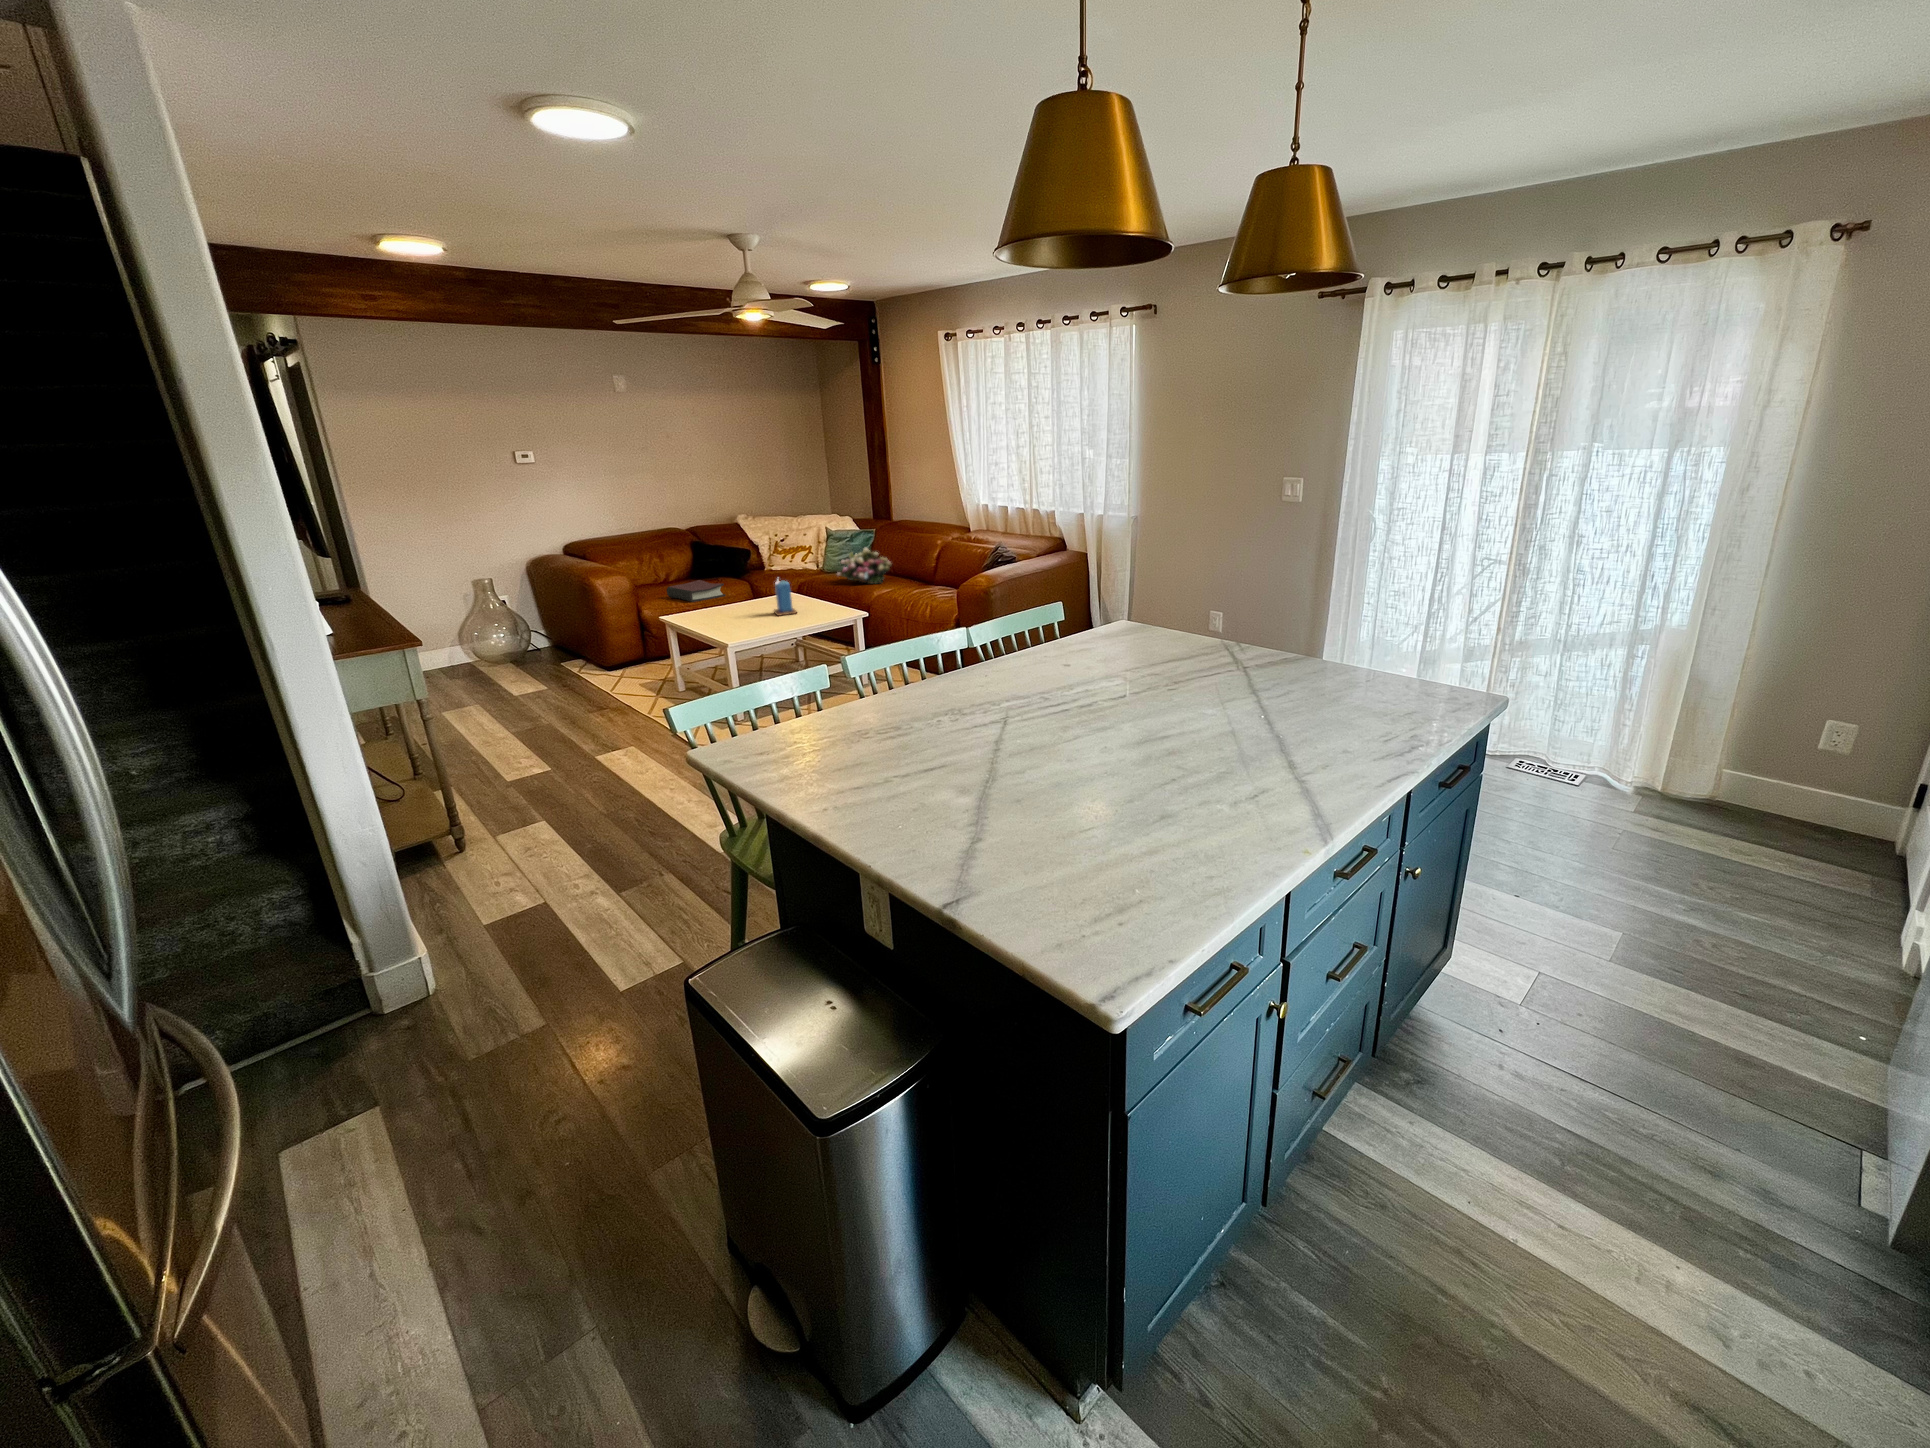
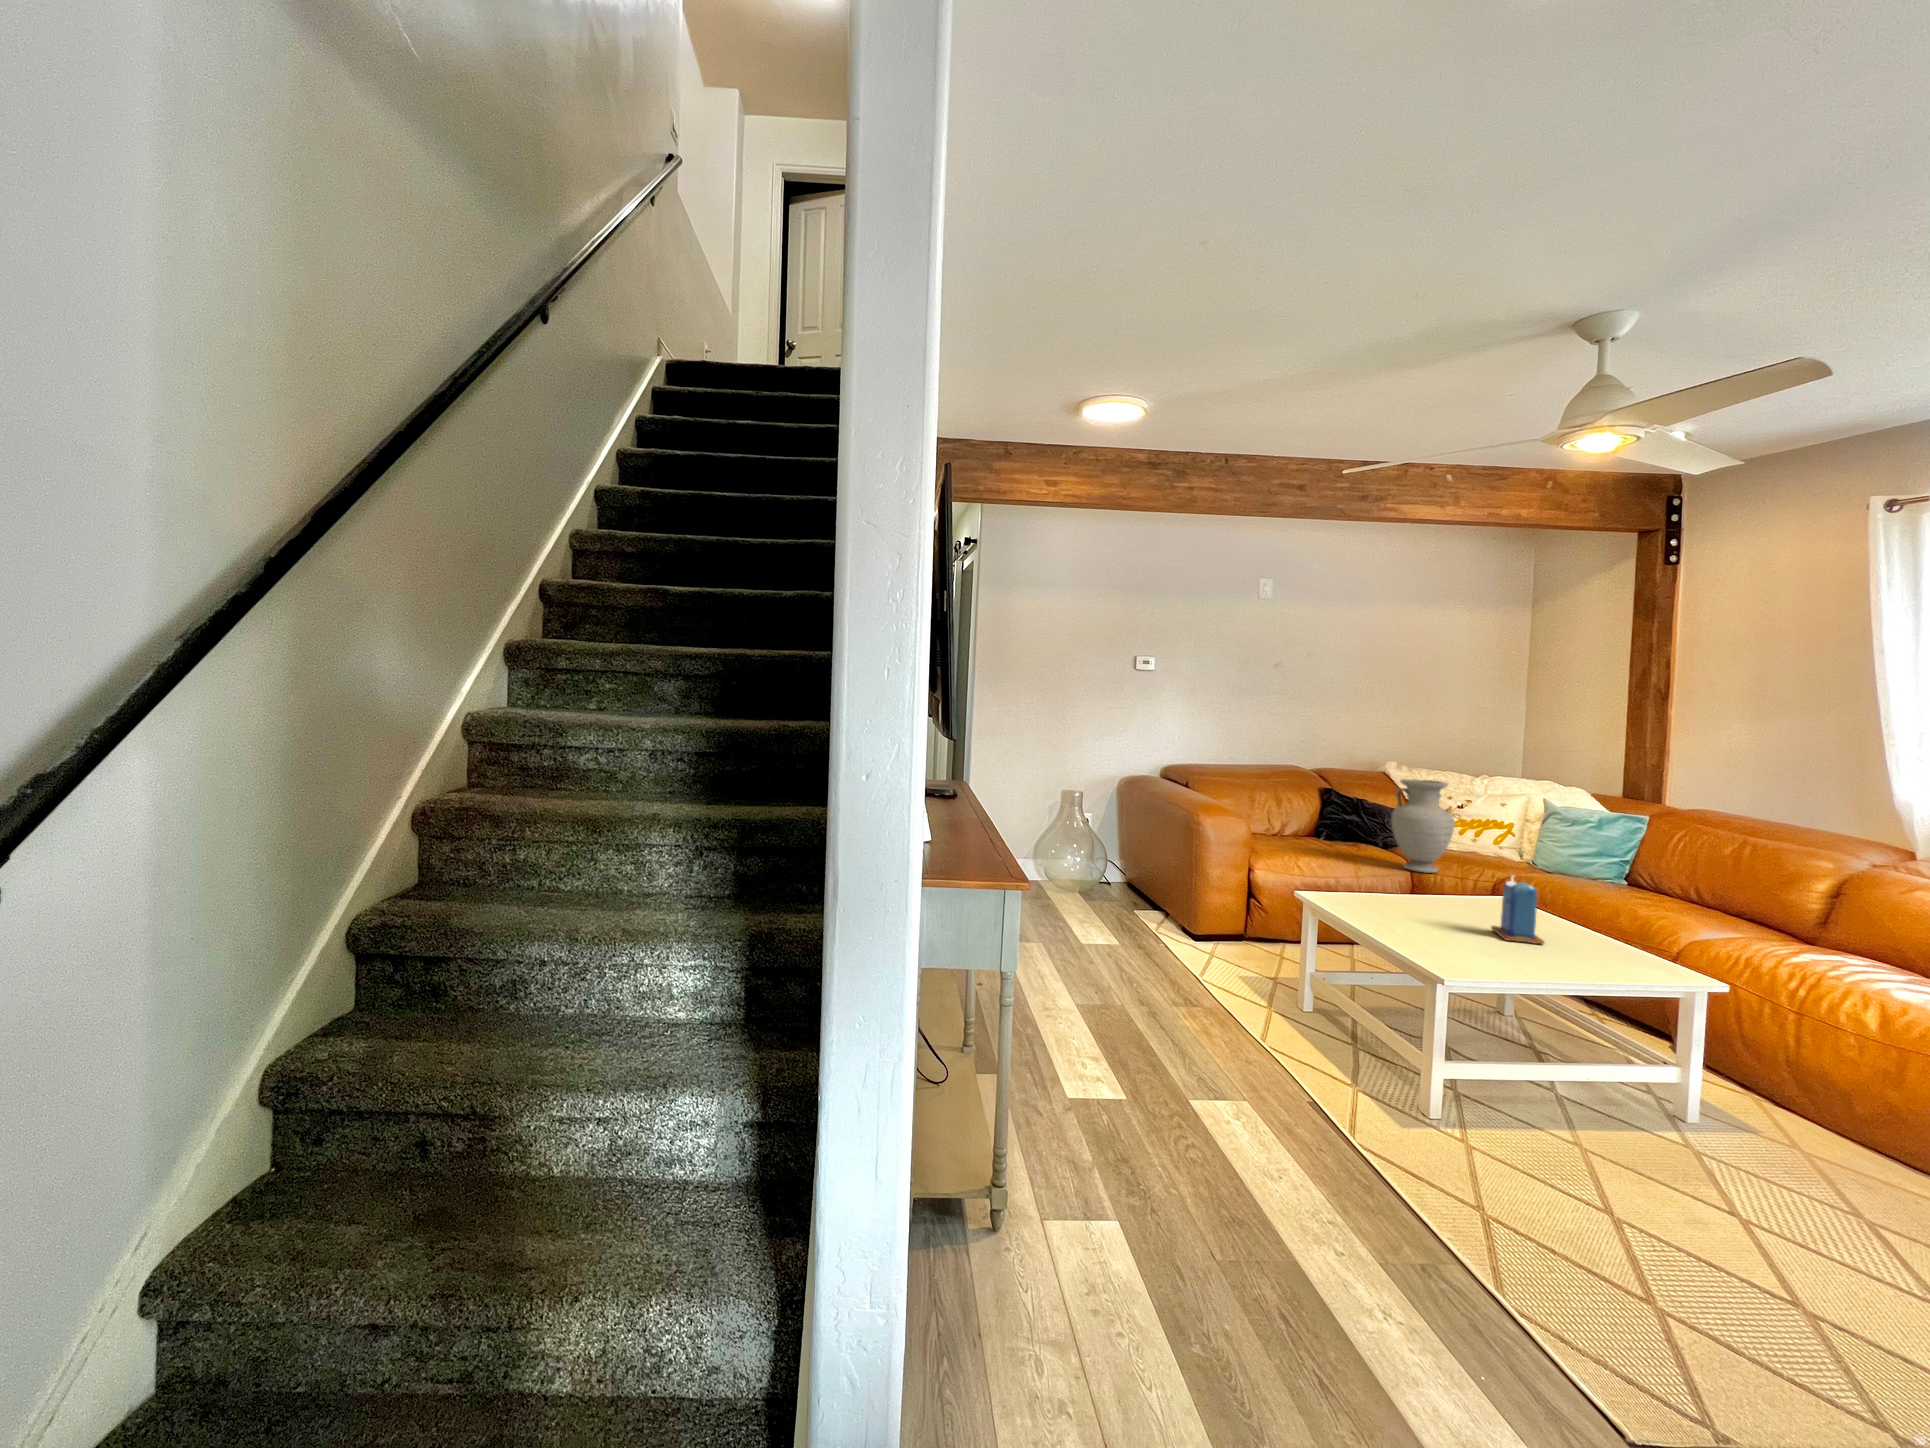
vase: none [731,525,770,588] -> present [1391,779,1455,873]
flower arrangement: present [837,548,892,584] -> none [1581,846,1710,917]
hardback book: present [667,580,725,602] -> none [1289,843,1379,876]

